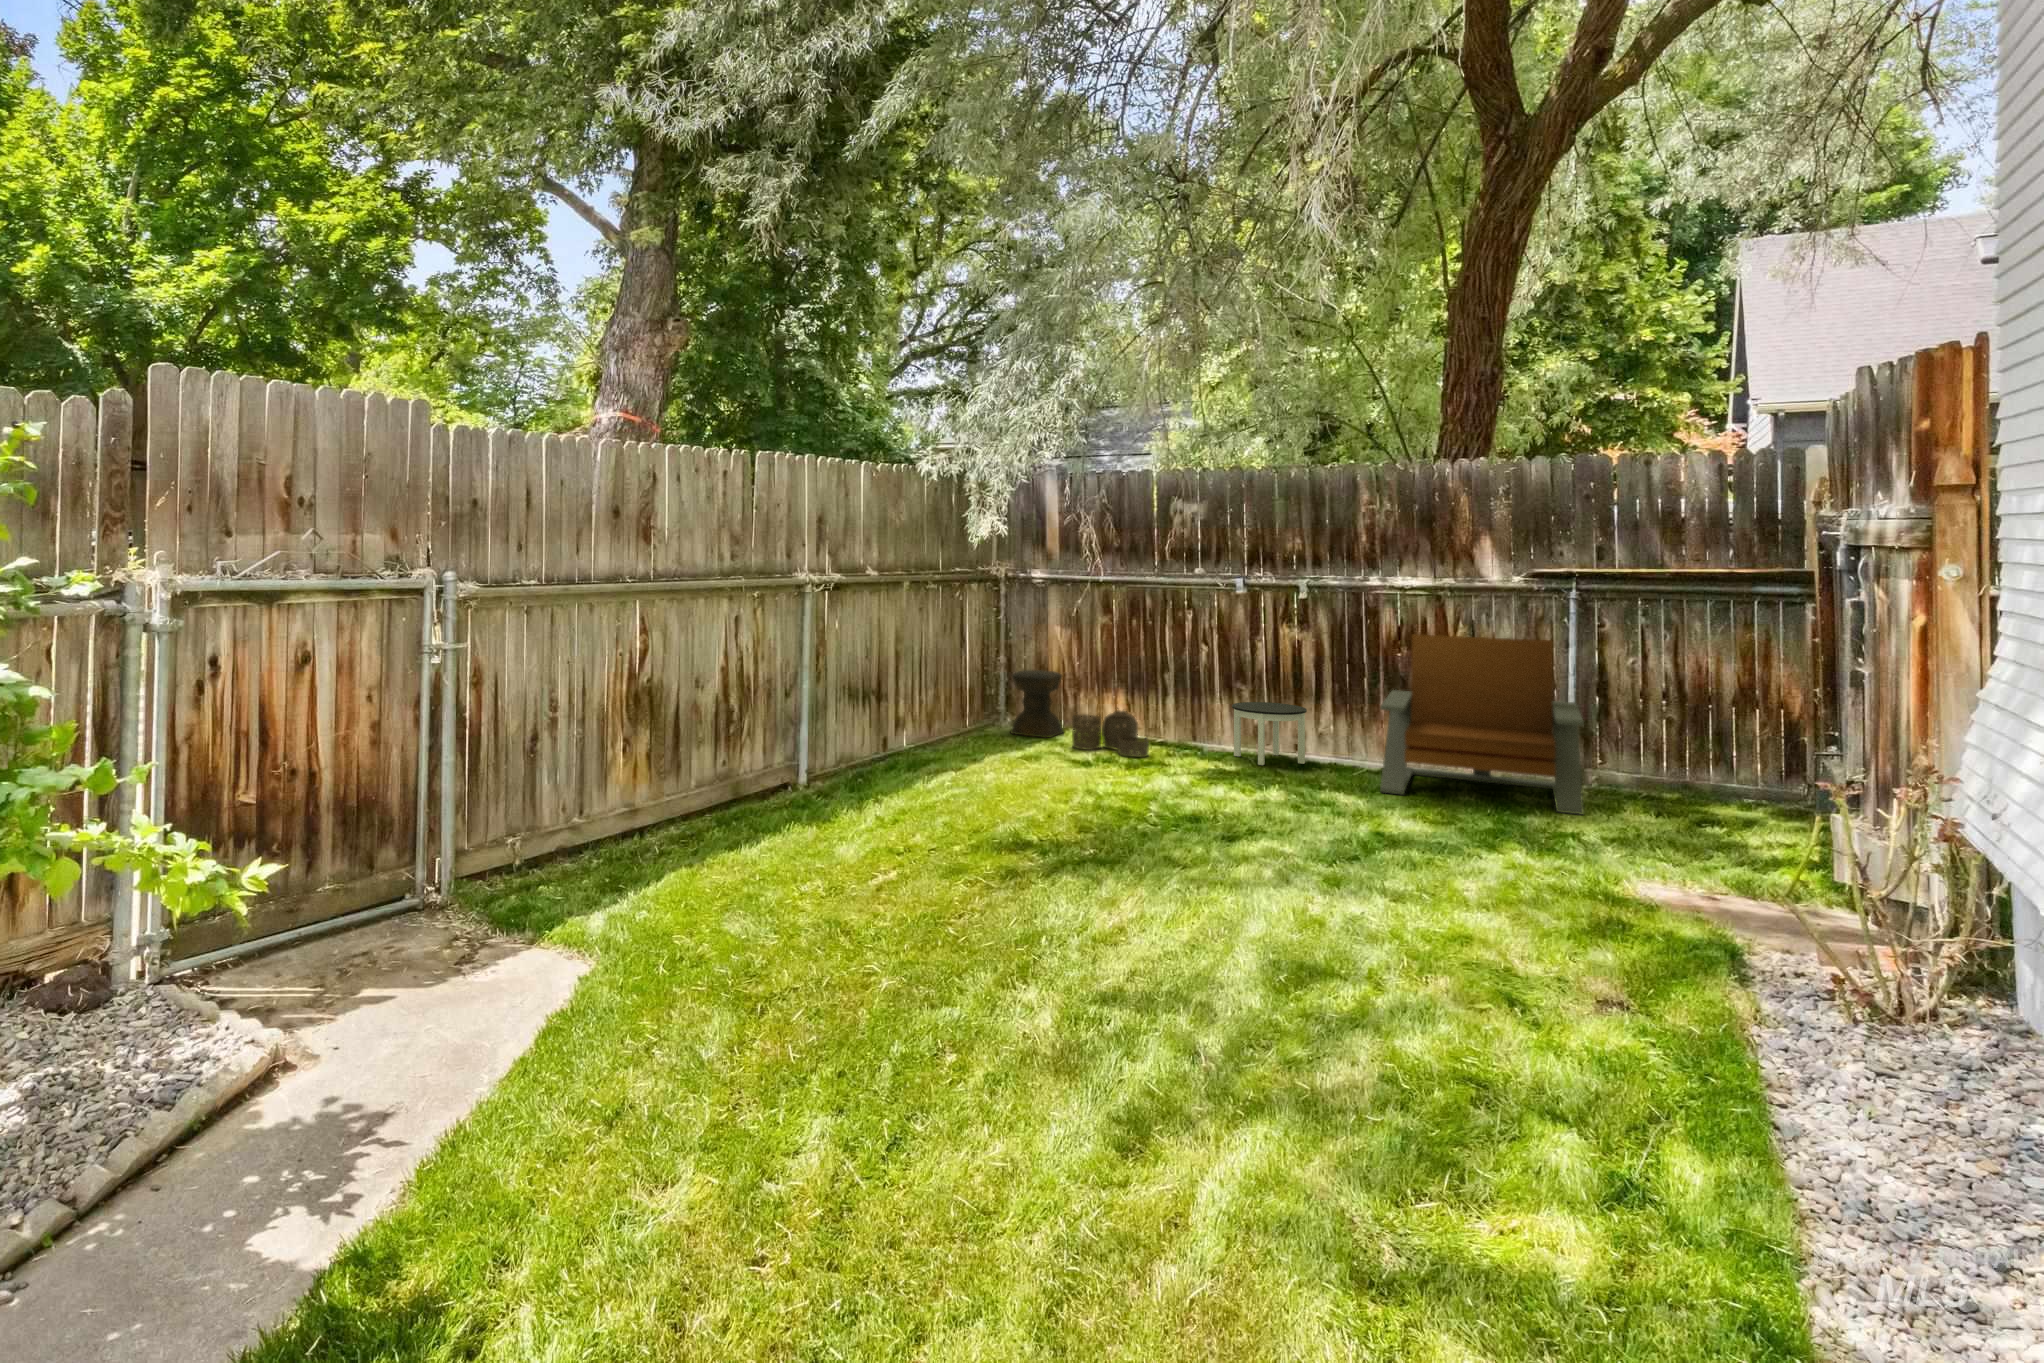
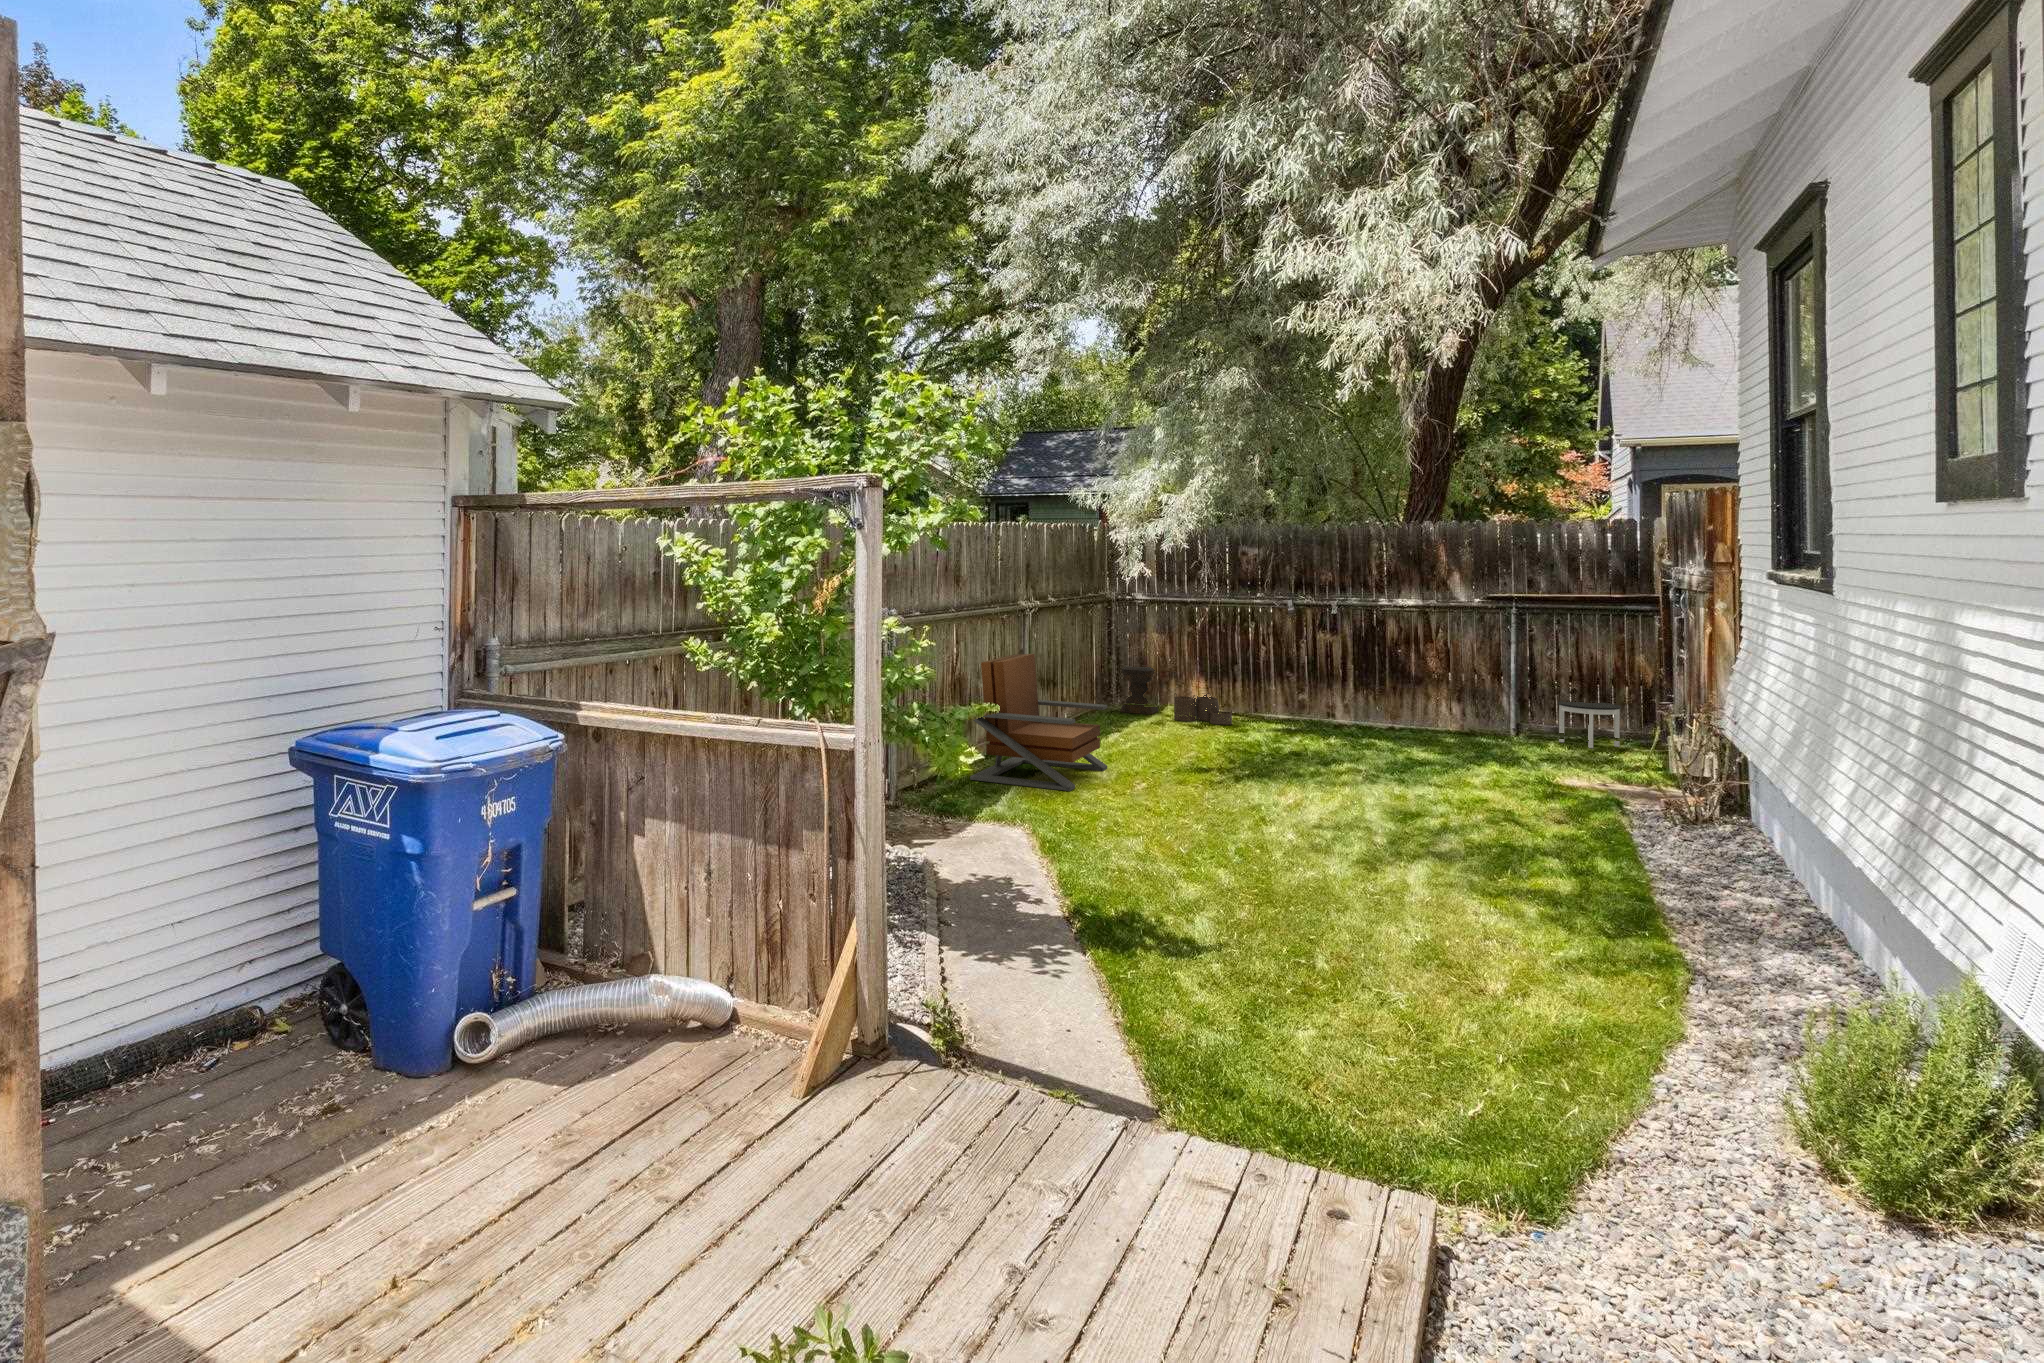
lounge chair: present [1380,634,1584,815] -> present [970,654,1107,791]
round table: present [1232,702,1307,765] -> present [1558,701,1621,748]

